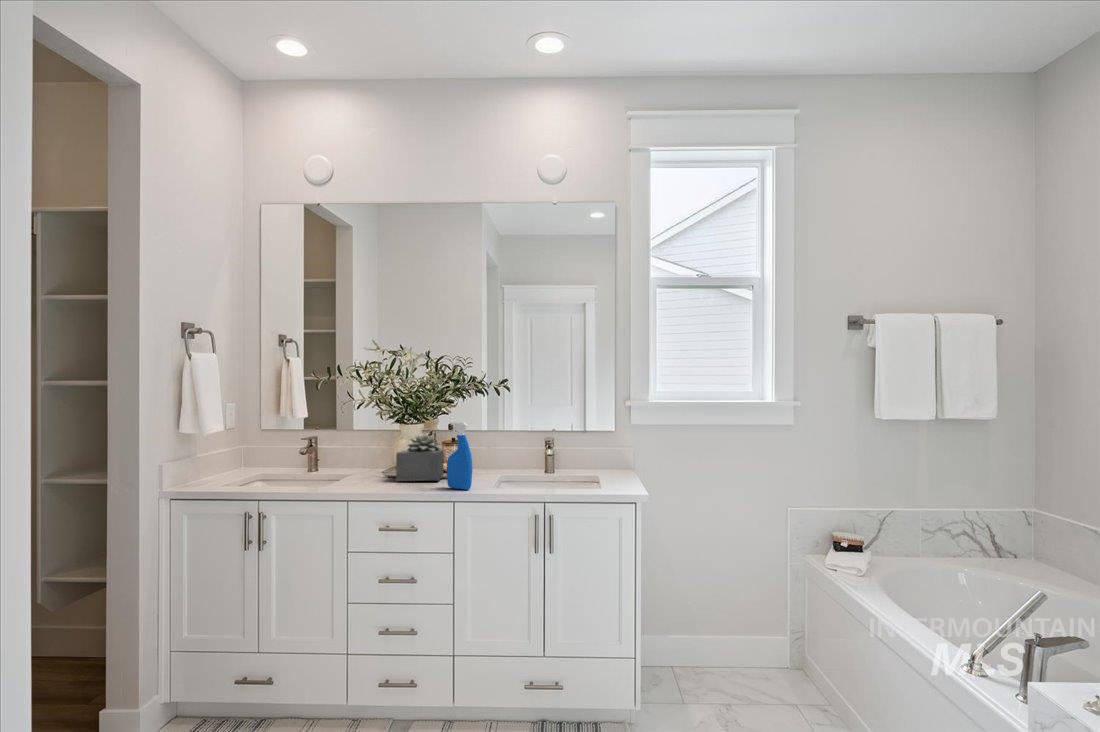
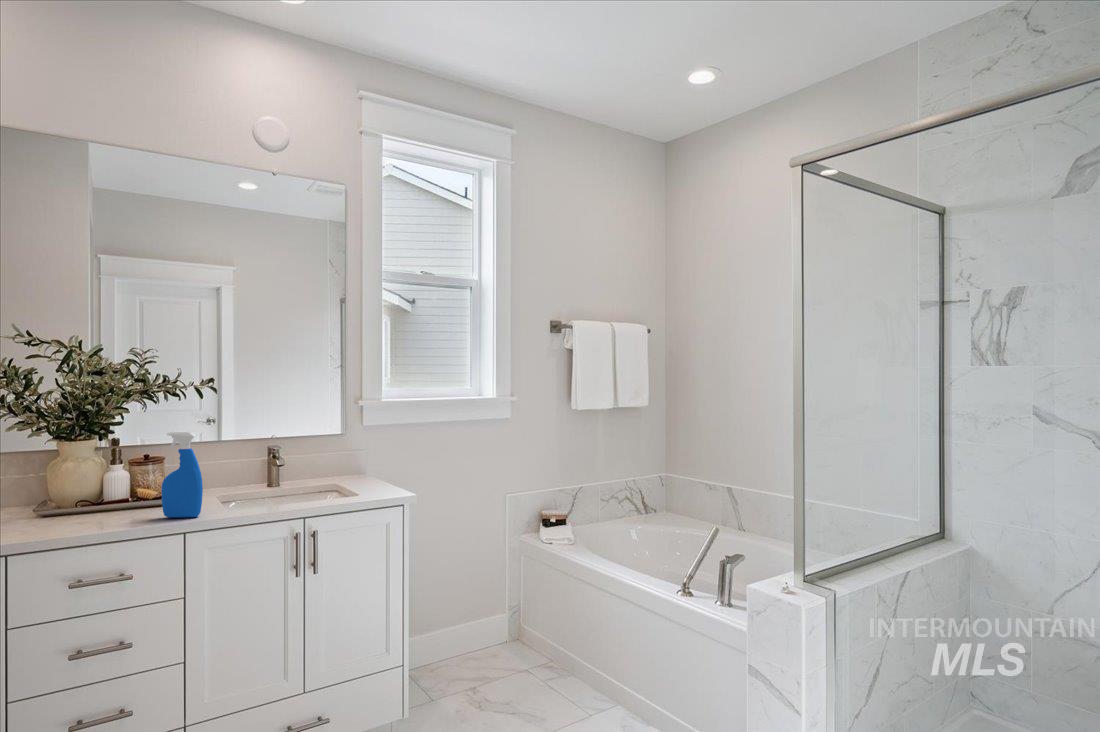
succulent plant: present [396,434,443,481] -> none [67,451,137,519]

